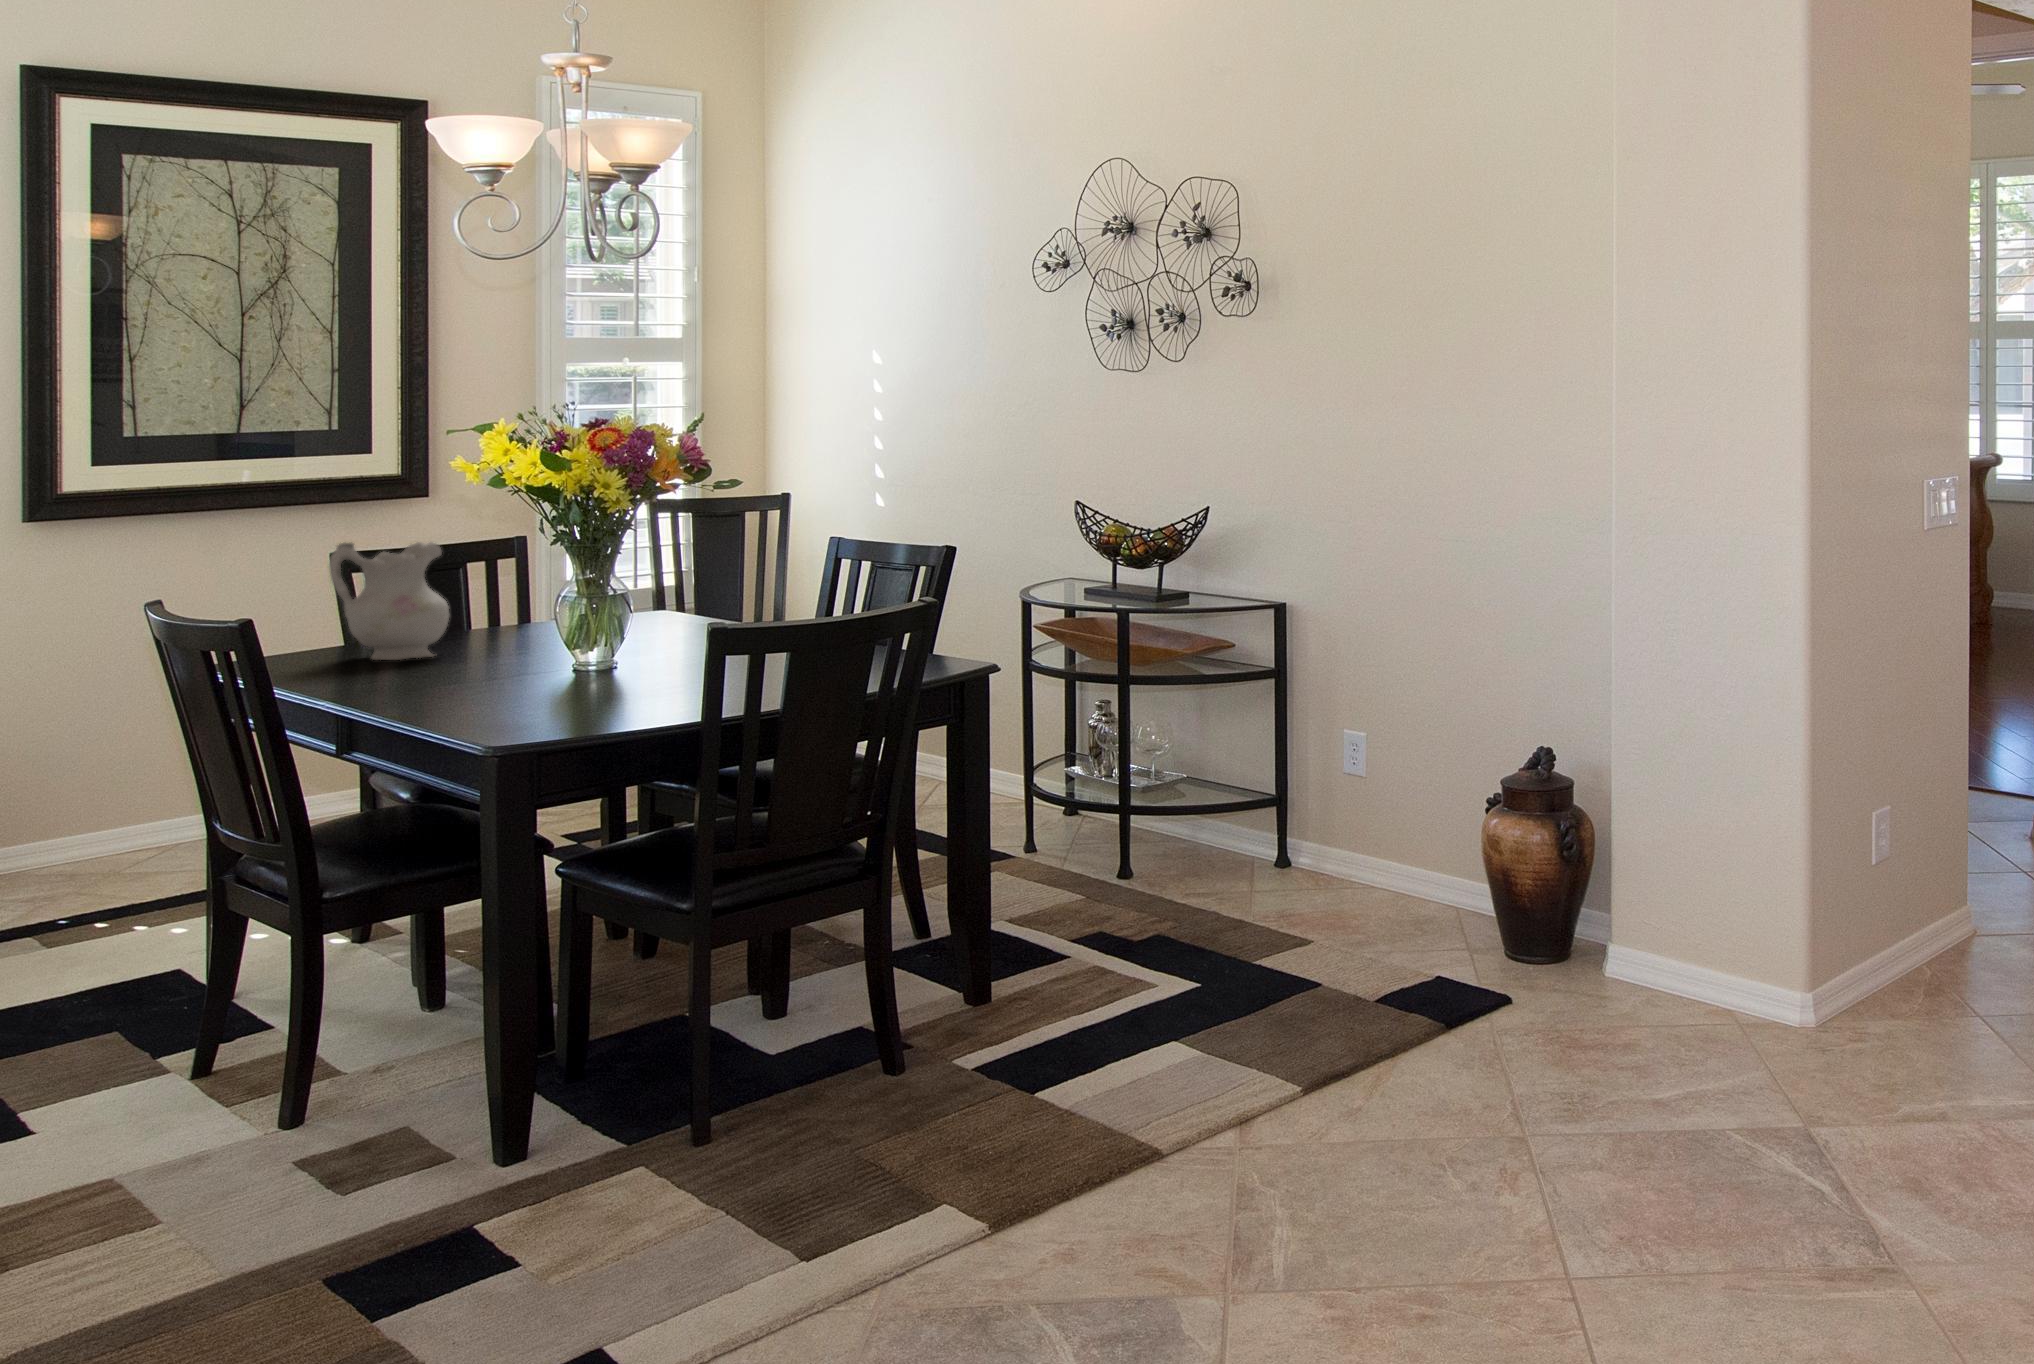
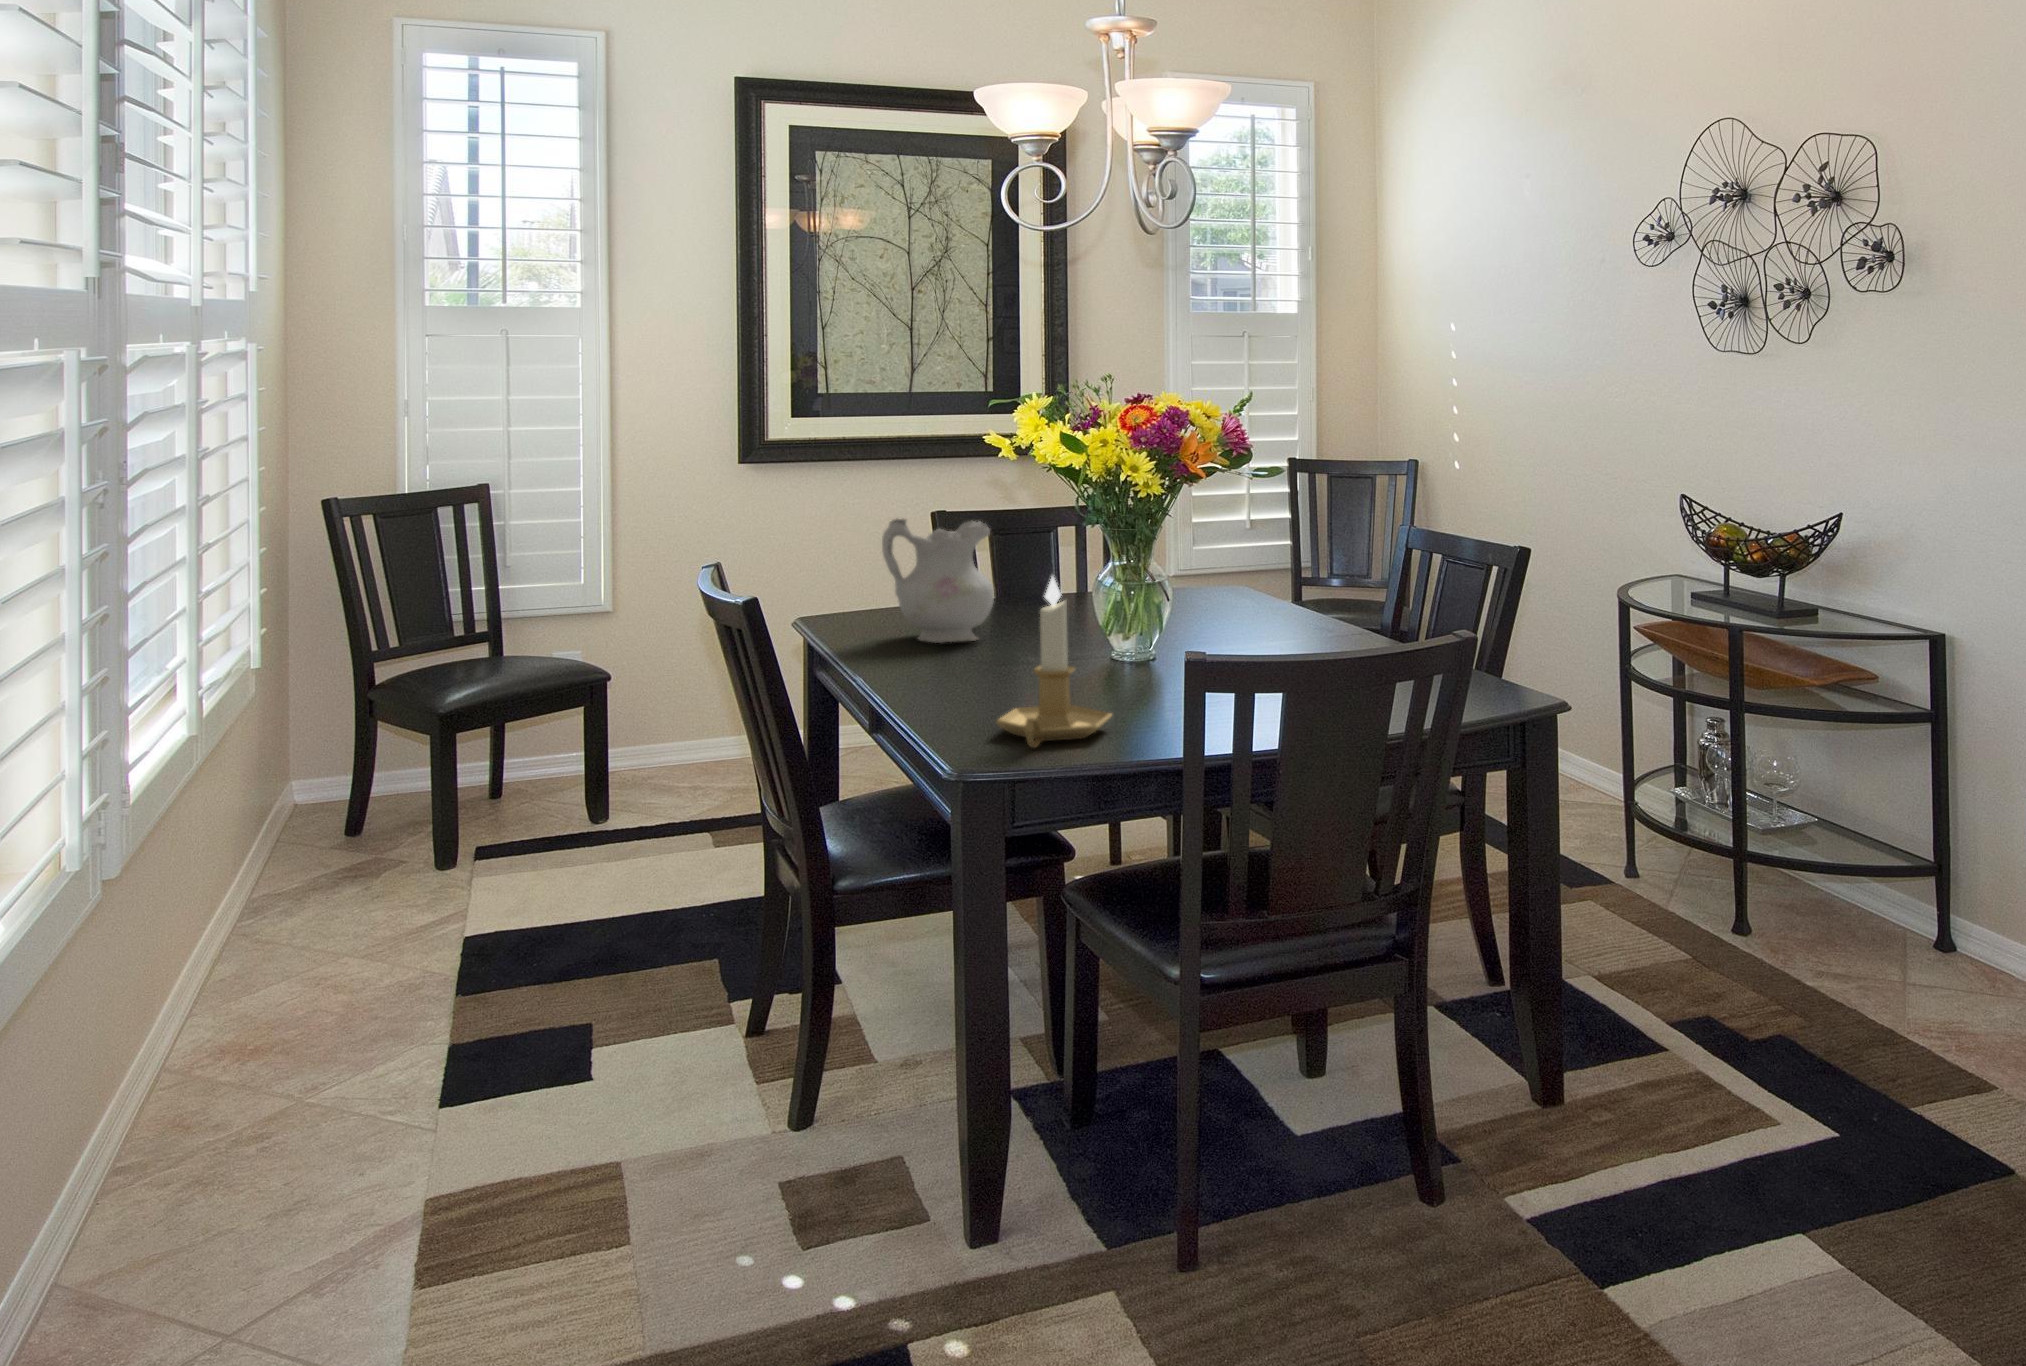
candlestick: none [517,570,622,716] -> present [996,577,1112,748]

